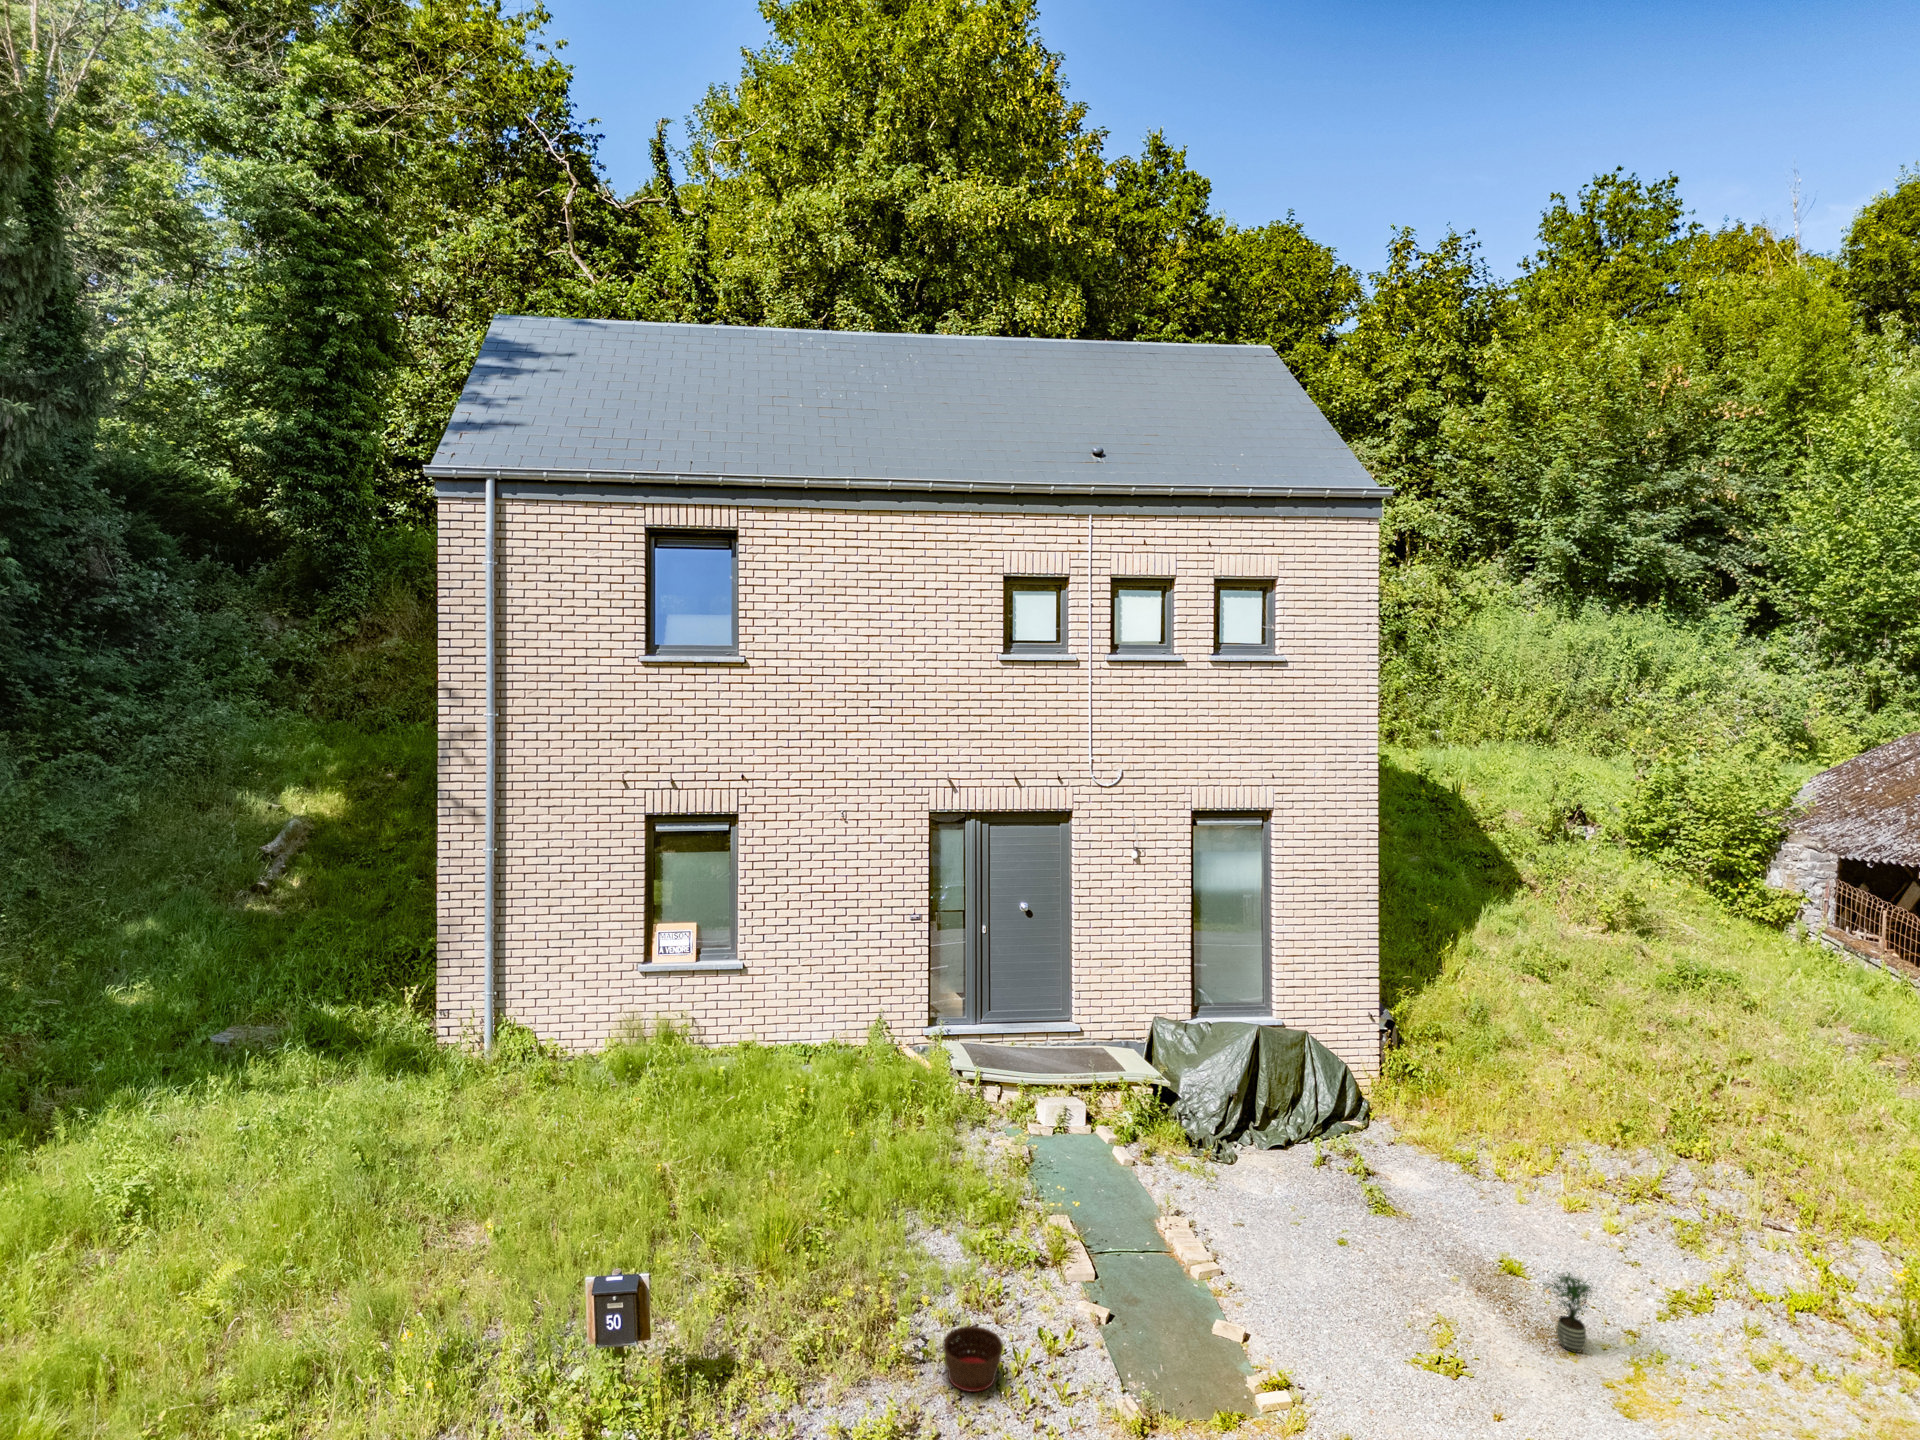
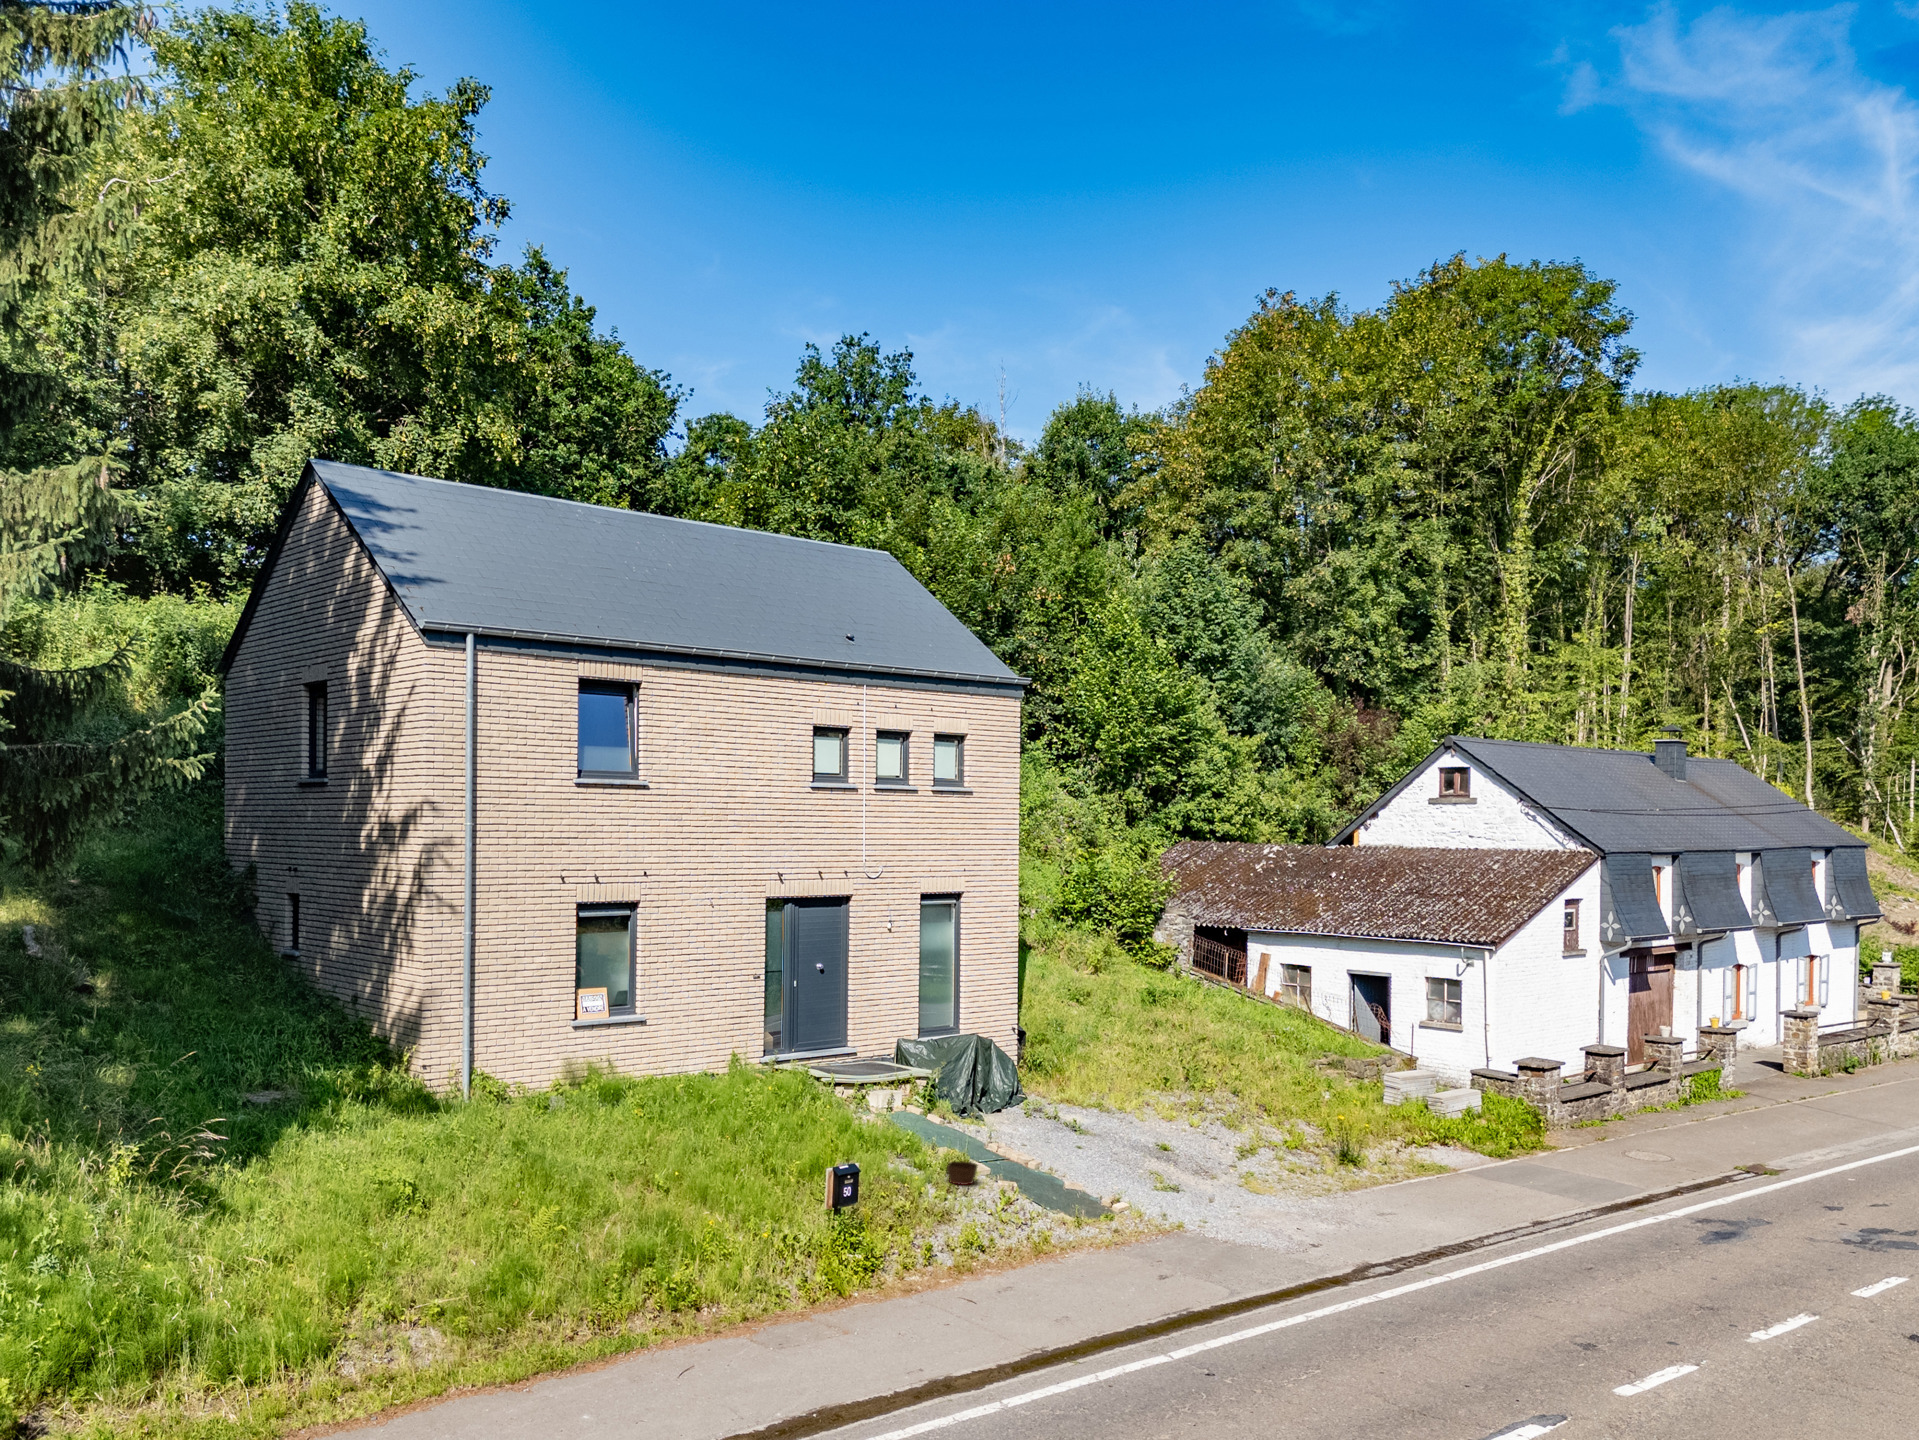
potted plant: present [1543,1272,1597,1353] -> none [1167,1111,1192,1147]

